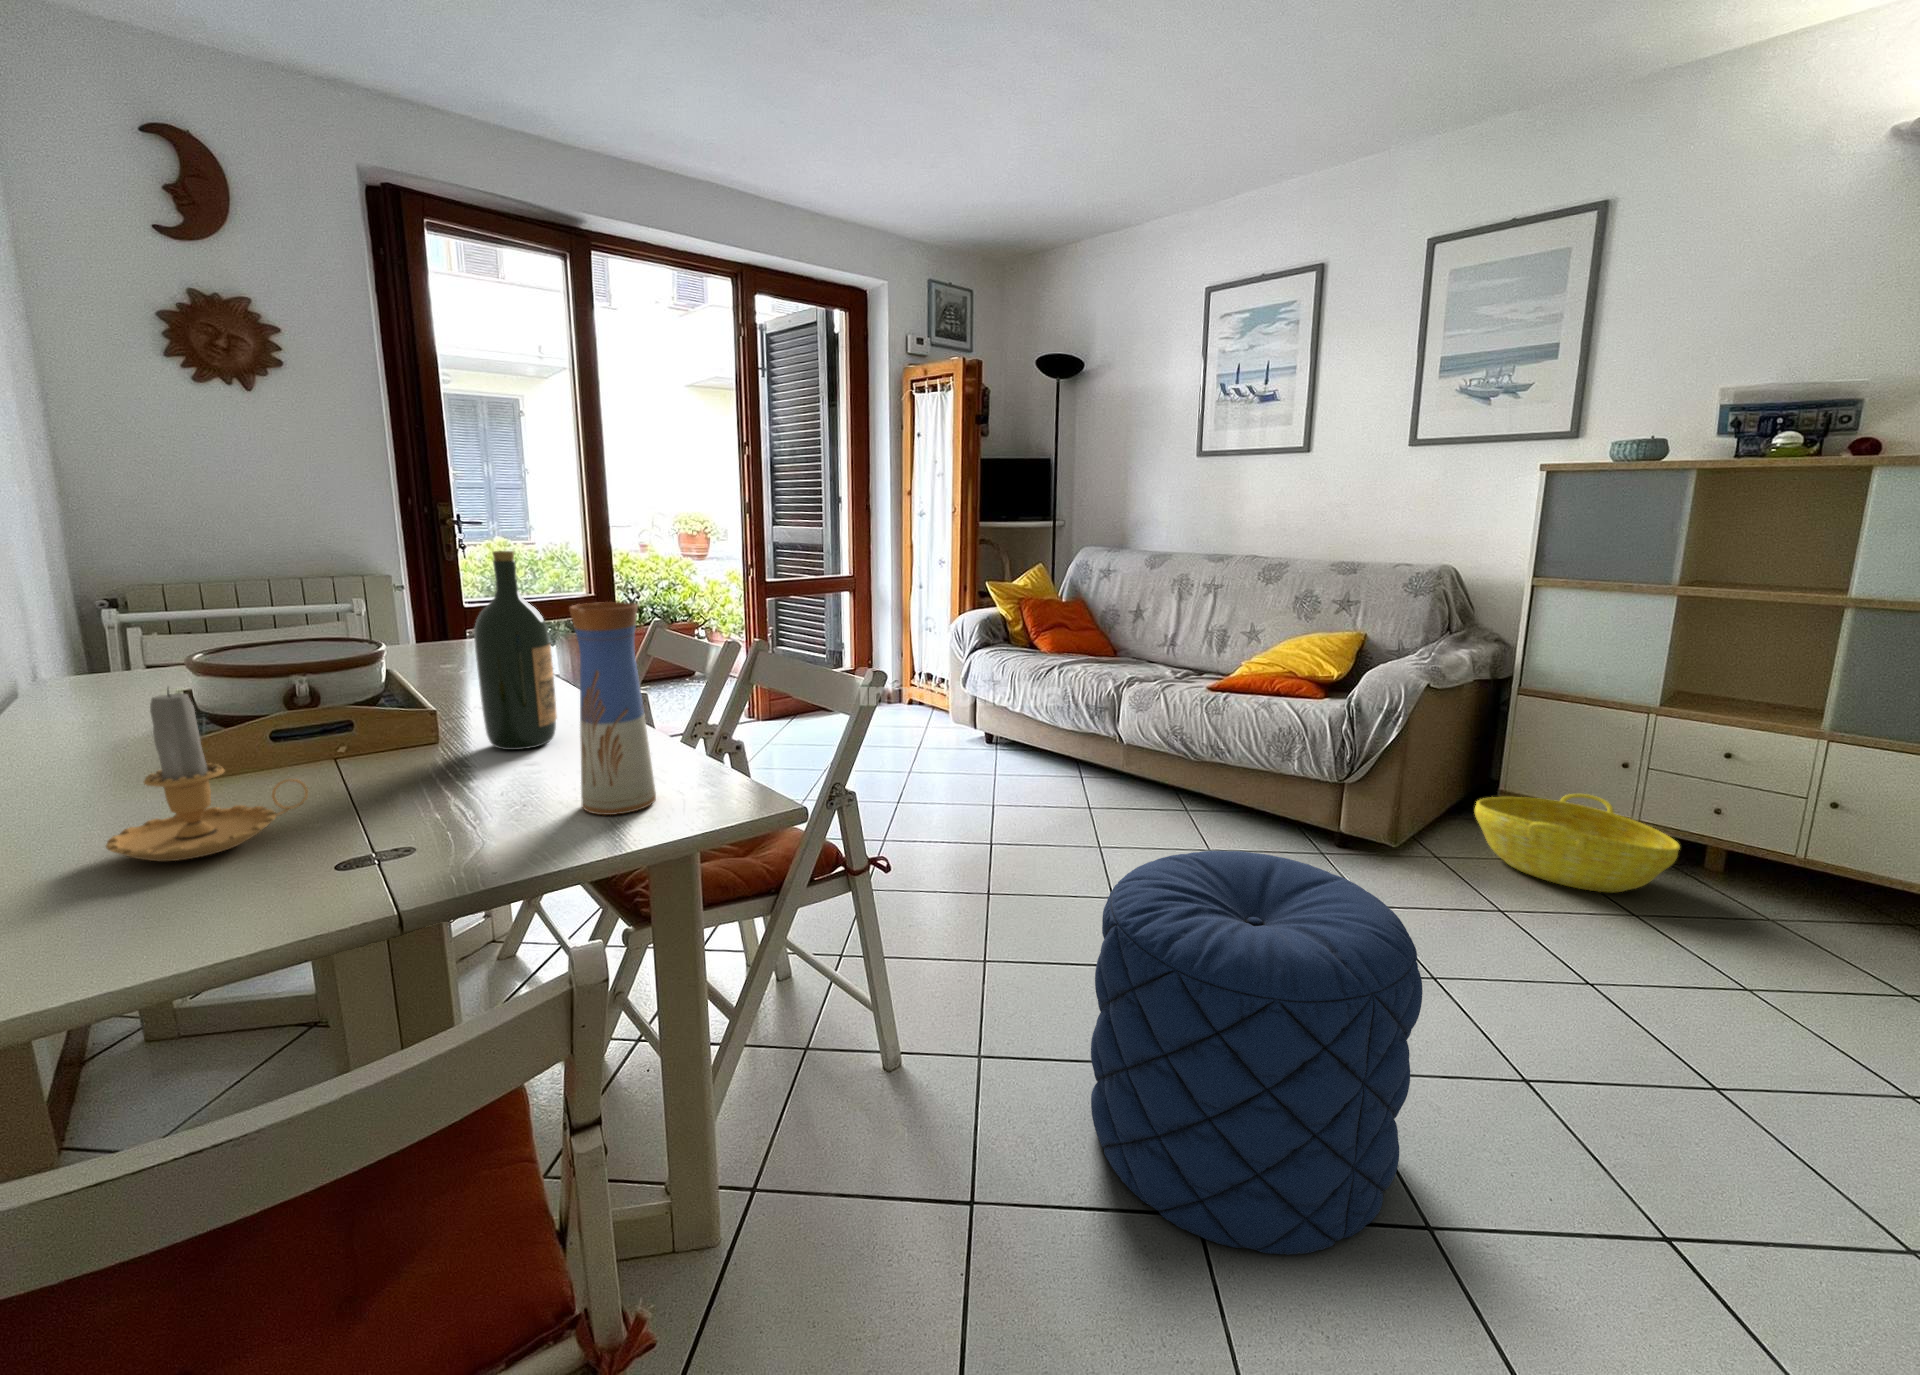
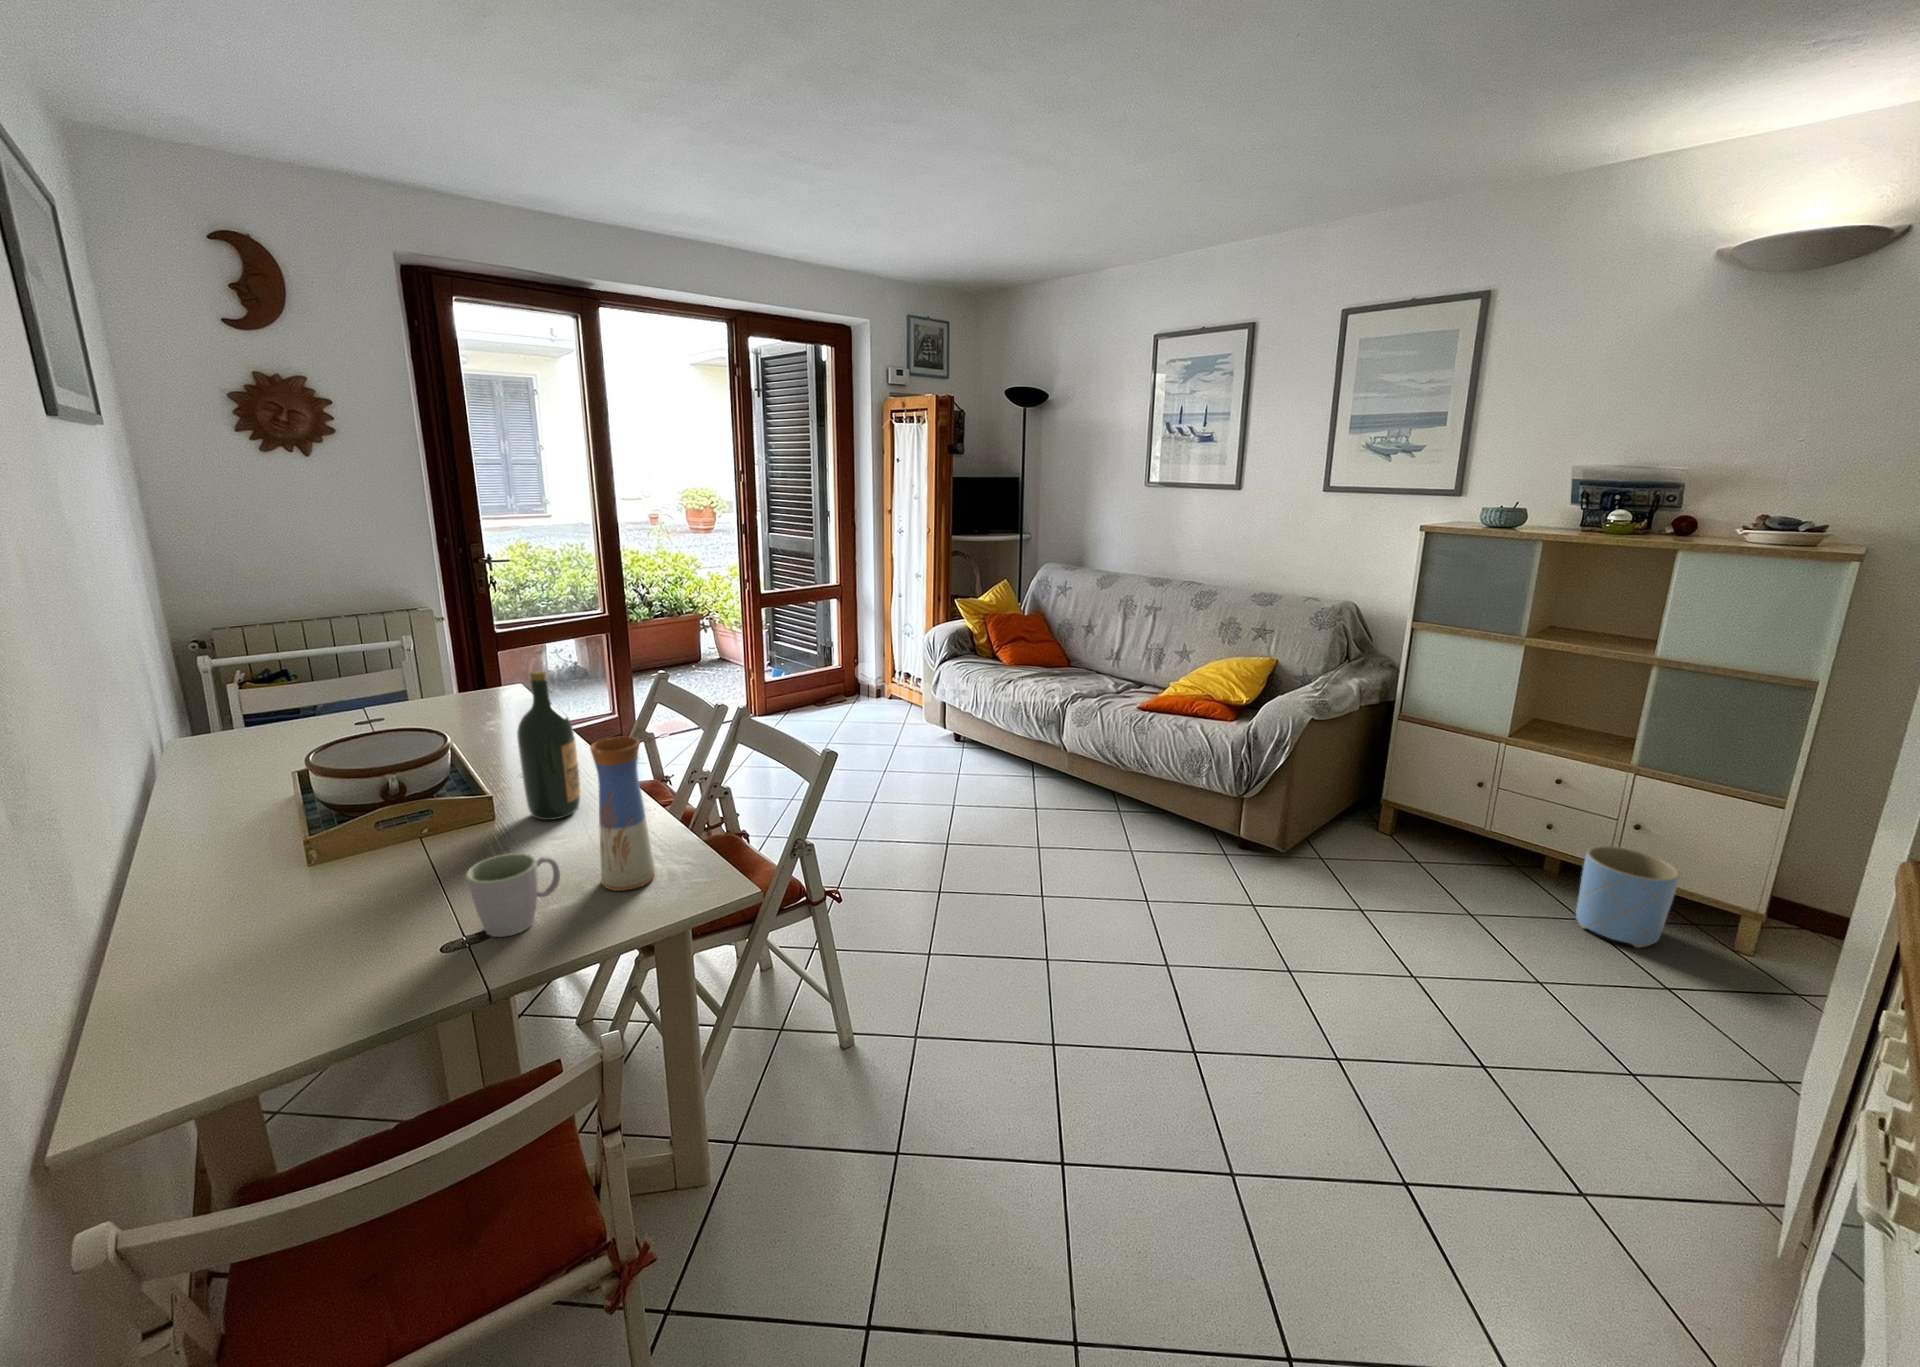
candle: present [106,688,308,861] -> none [278,817,408,936]
mug: none [383,749,523,862] -> present [466,853,560,937]
basket: present [1475,794,1680,892] -> none [1355,807,1513,894]
planter: none [1764,829,1904,950] -> present [1576,846,1680,948]
pouf: present [1091,851,1422,1255] -> none [992,884,1230,1193]

